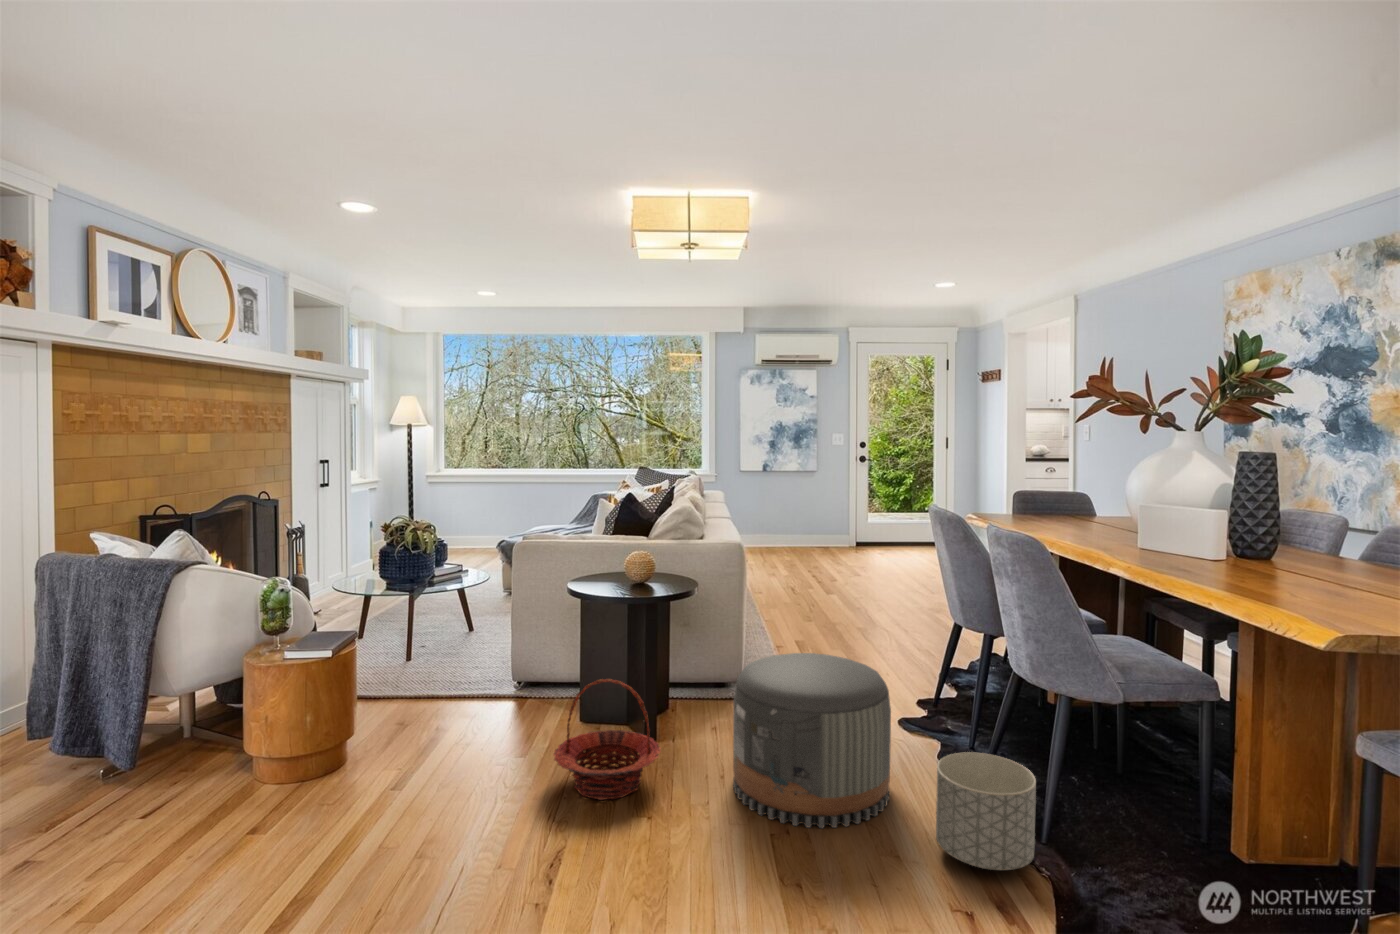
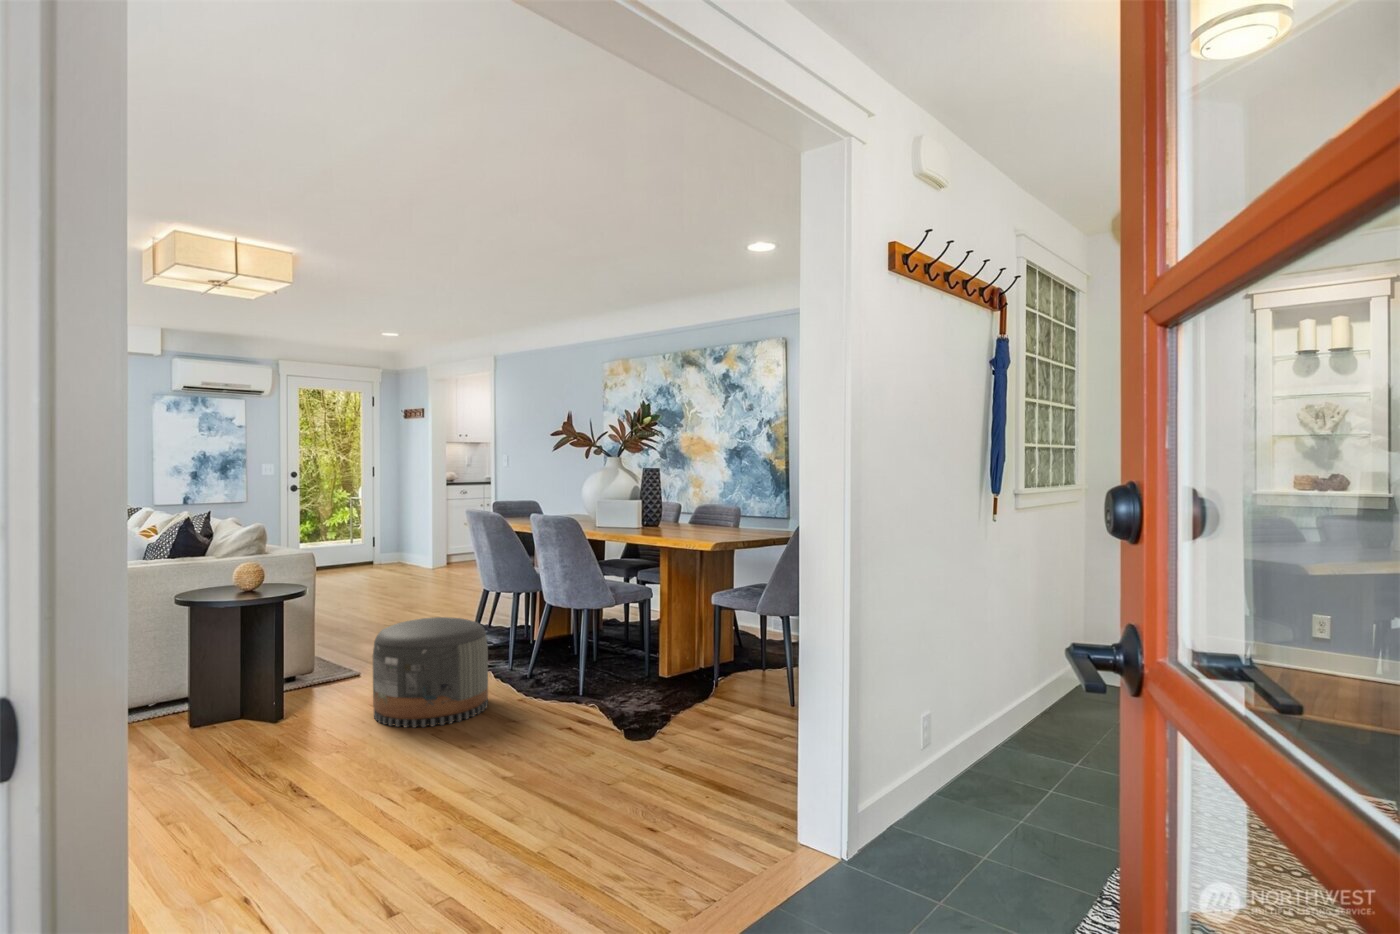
basket: present [554,679,661,800] -> none [227,660,326,757]
planter: present [936,752,1036,870] -> none [530,649,584,710]

